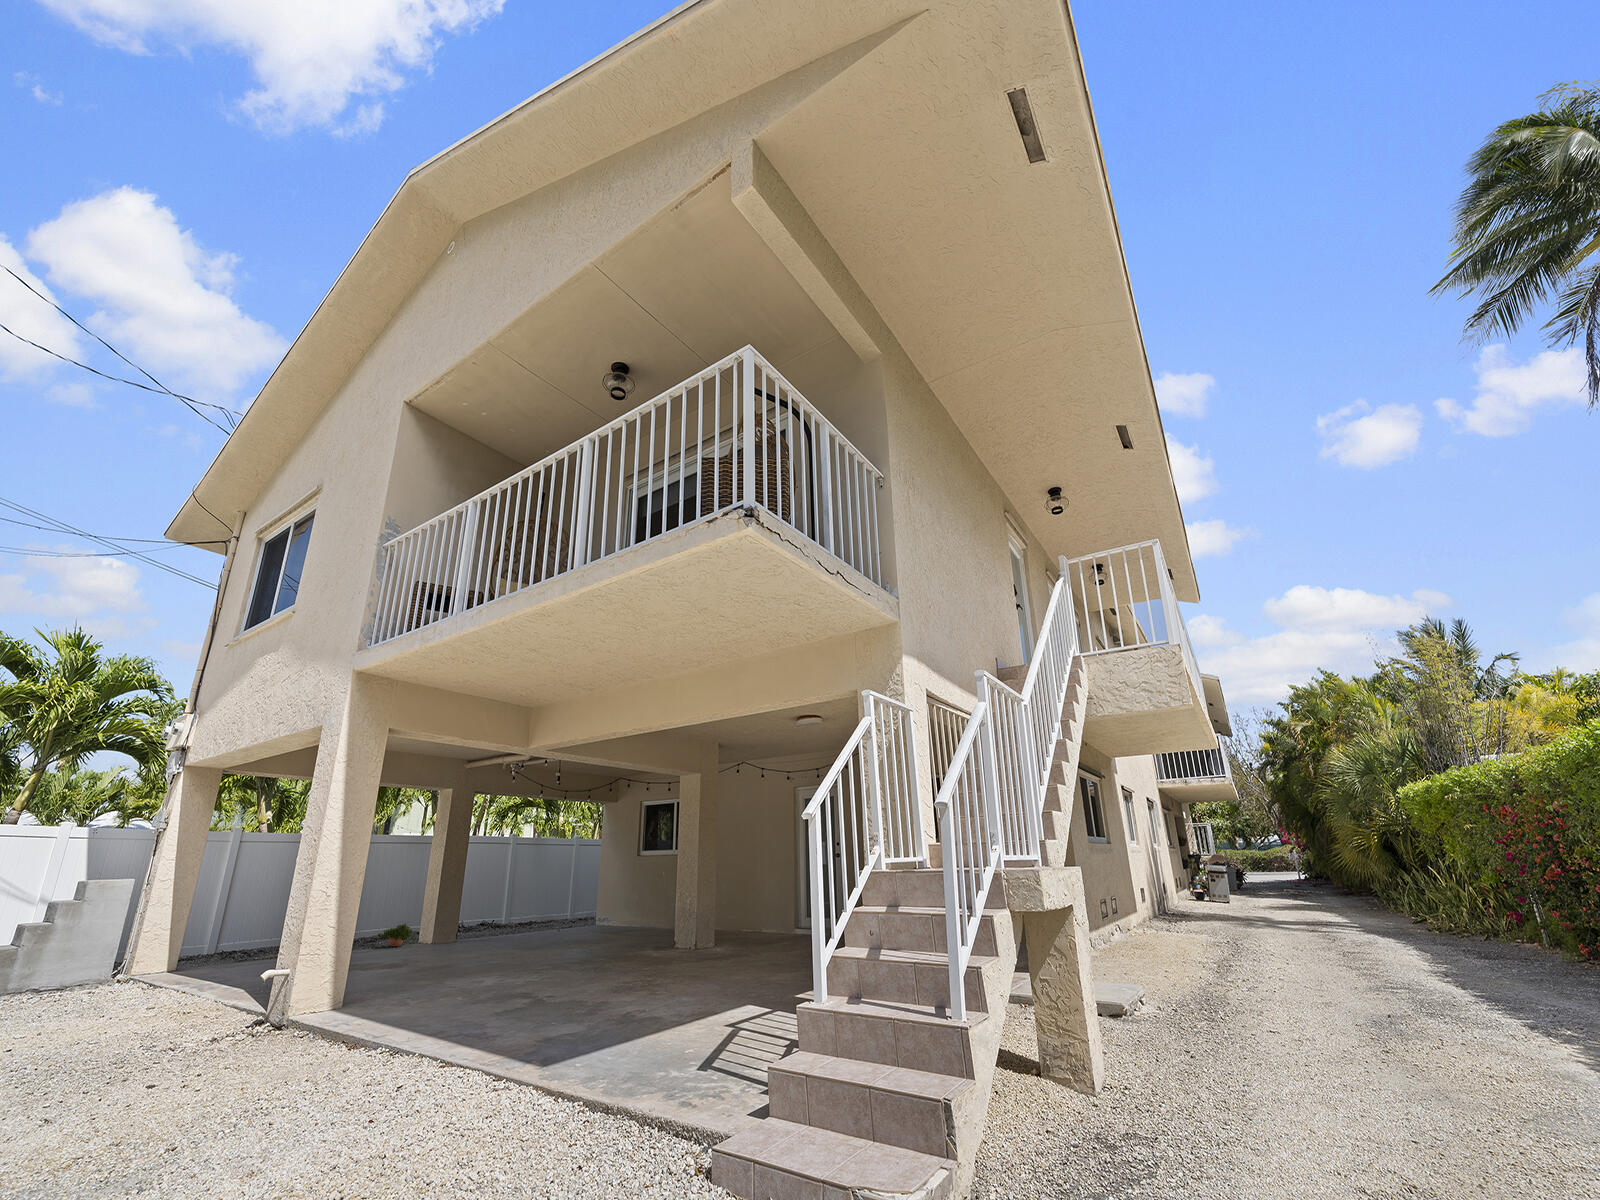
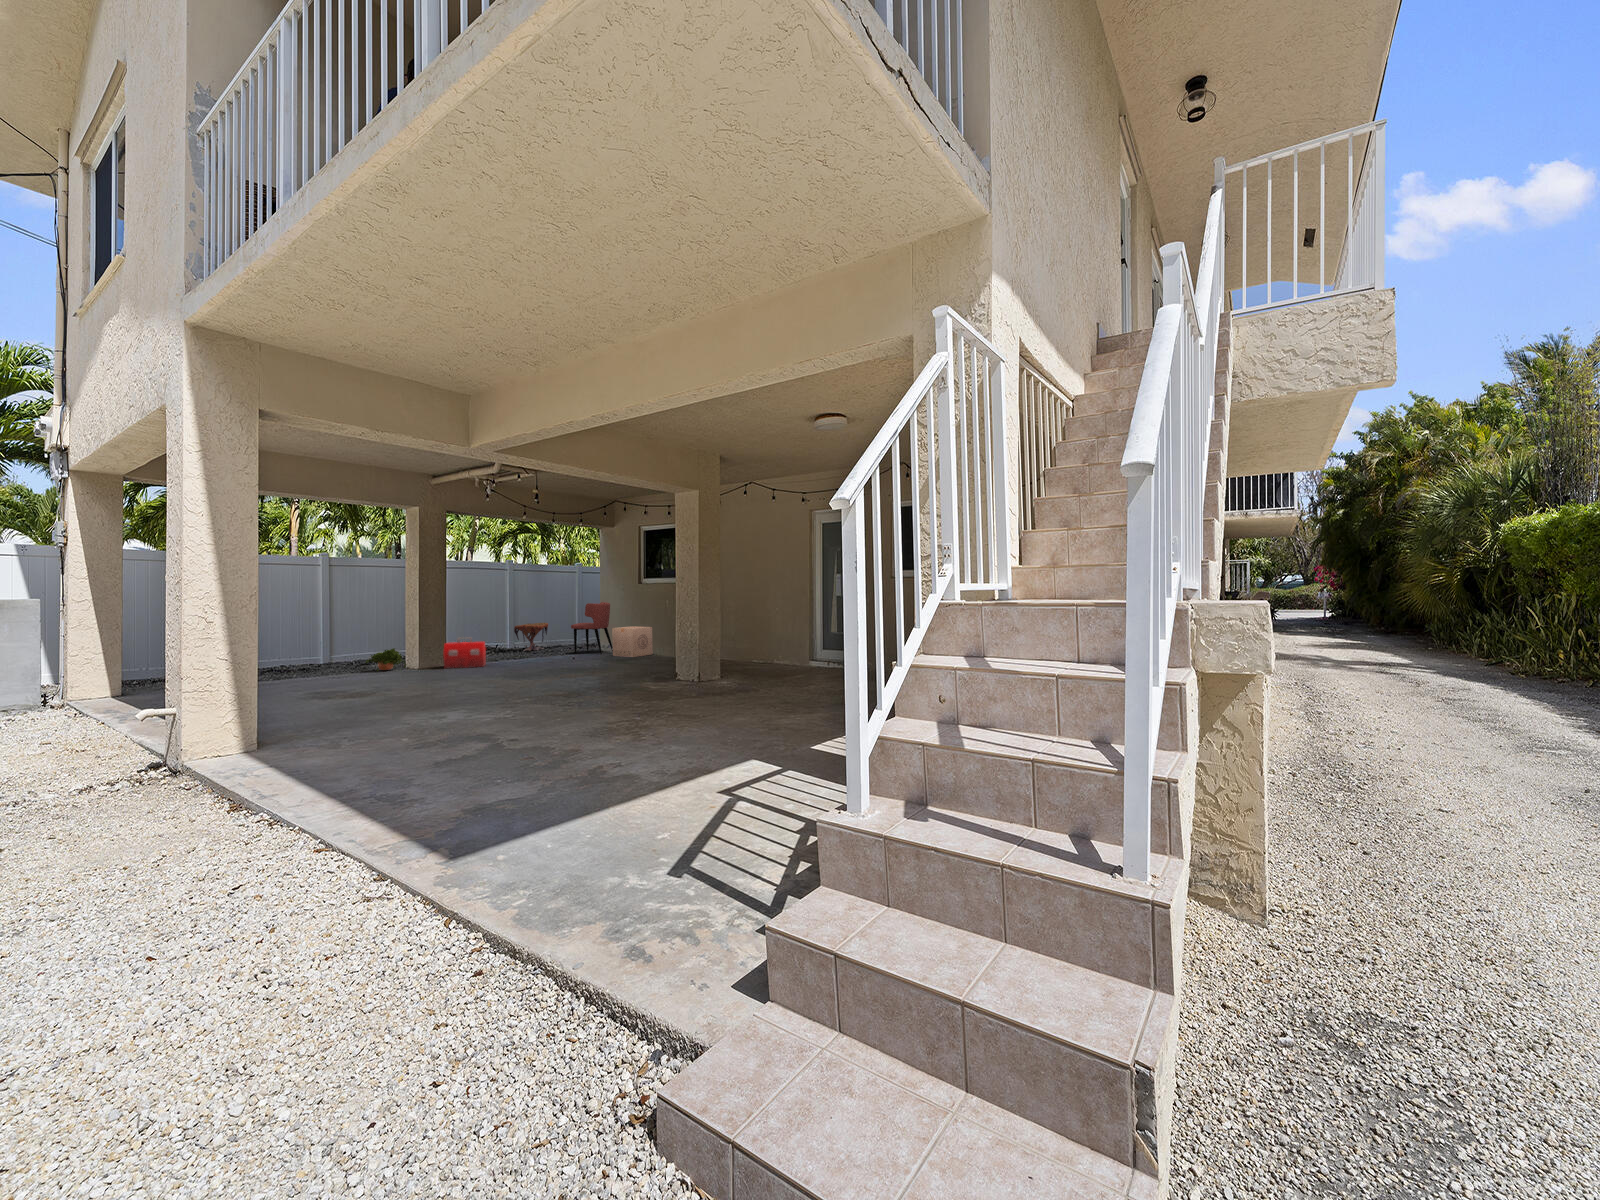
dining chair: none [568,874,608,929] -> present [571,602,613,654]
side table: none [511,896,544,927] -> present [514,623,548,651]
cardboard box: none [608,899,647,931] -> present [612,626,653,657]
toolbox: none [449,911,490,944] -> present [444,637,486,668]

